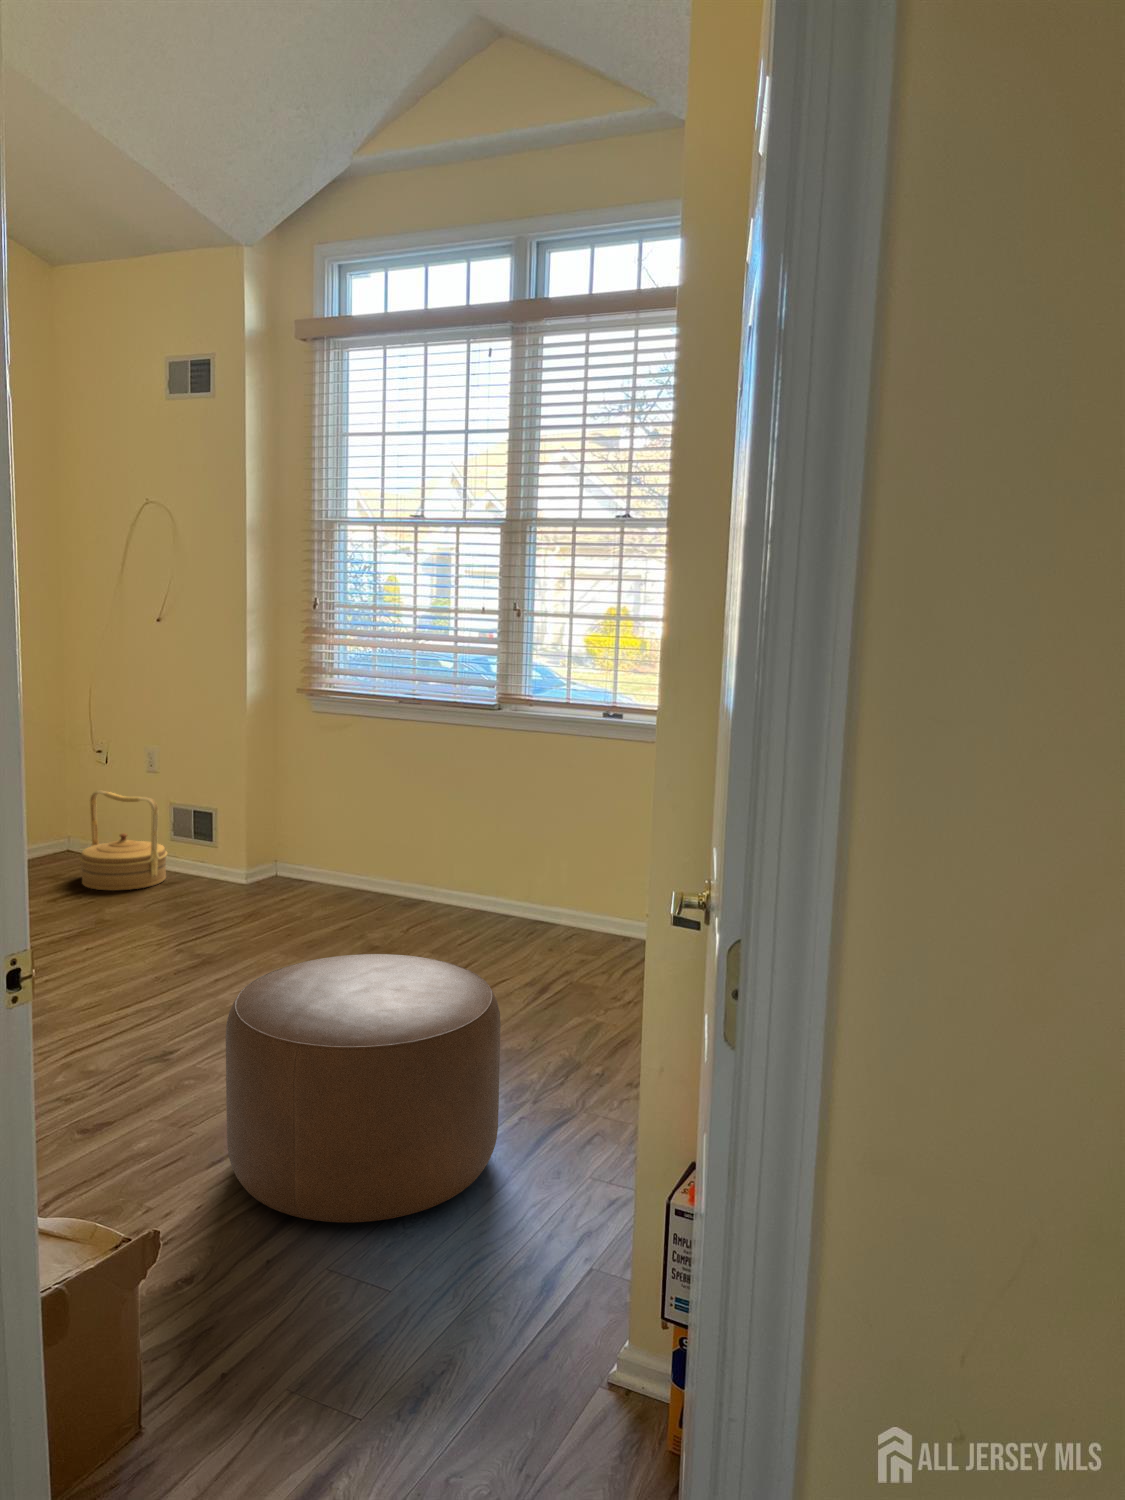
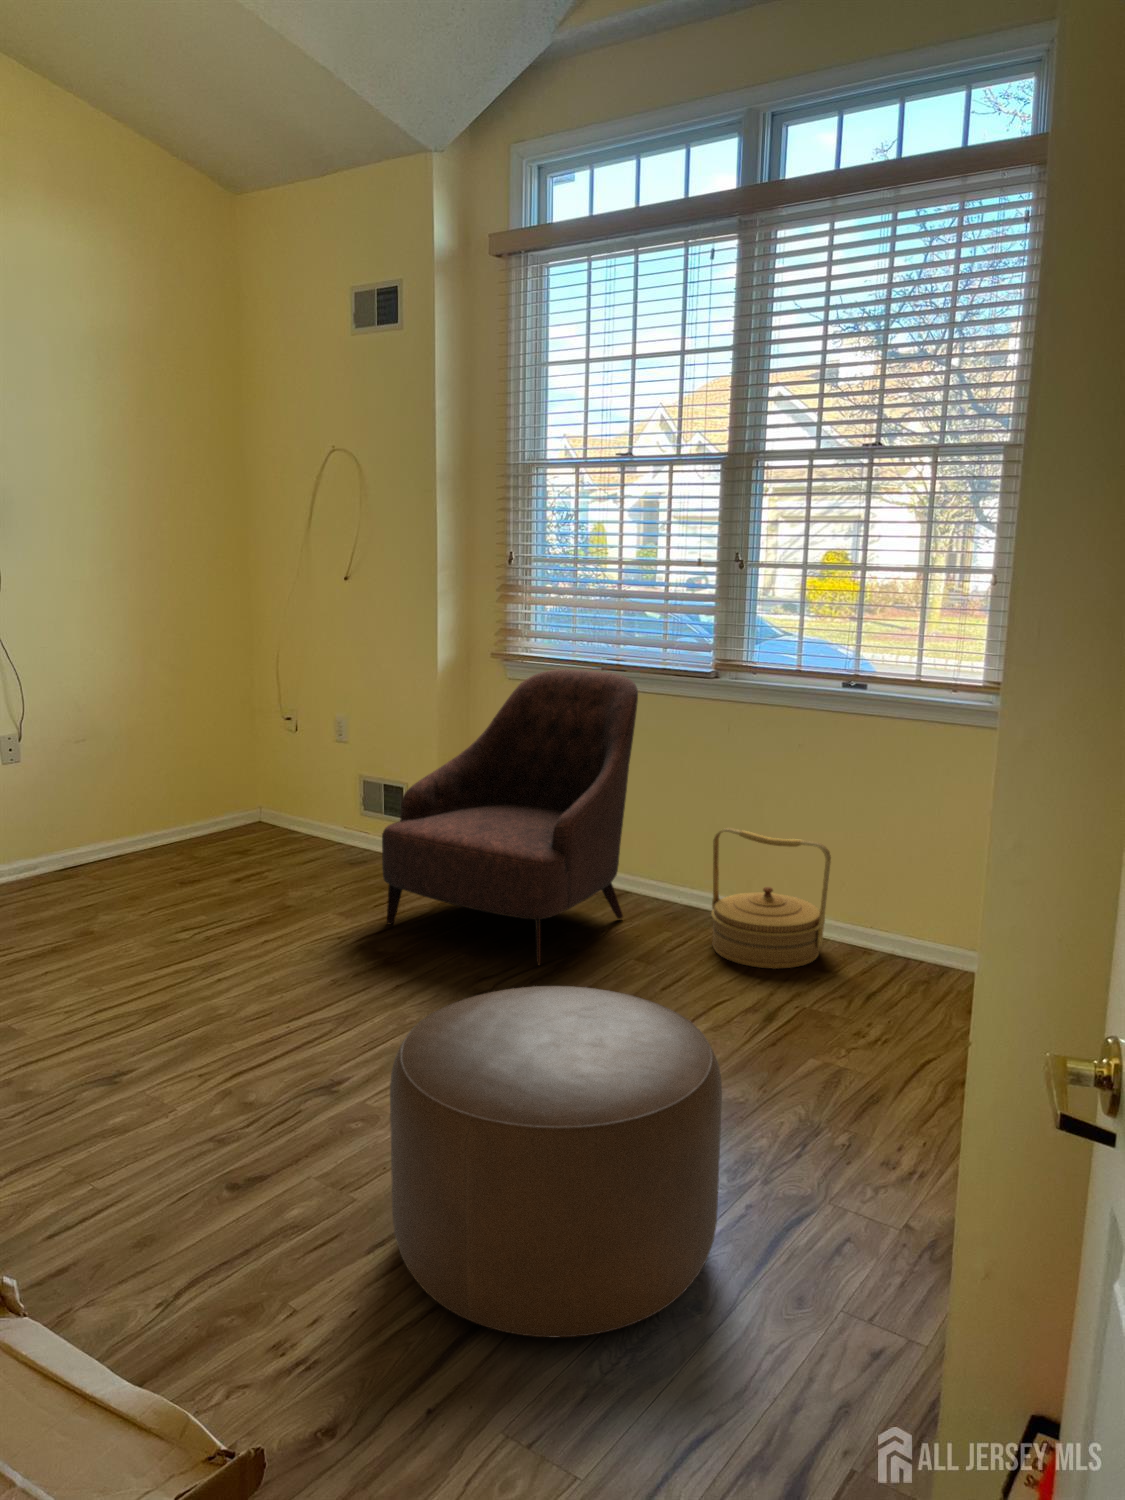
armchair: none [197,703,431,962] -> present [382,669,638,966]
woven basket: present [79,791,167,890] -> present [711,828,831,969]

